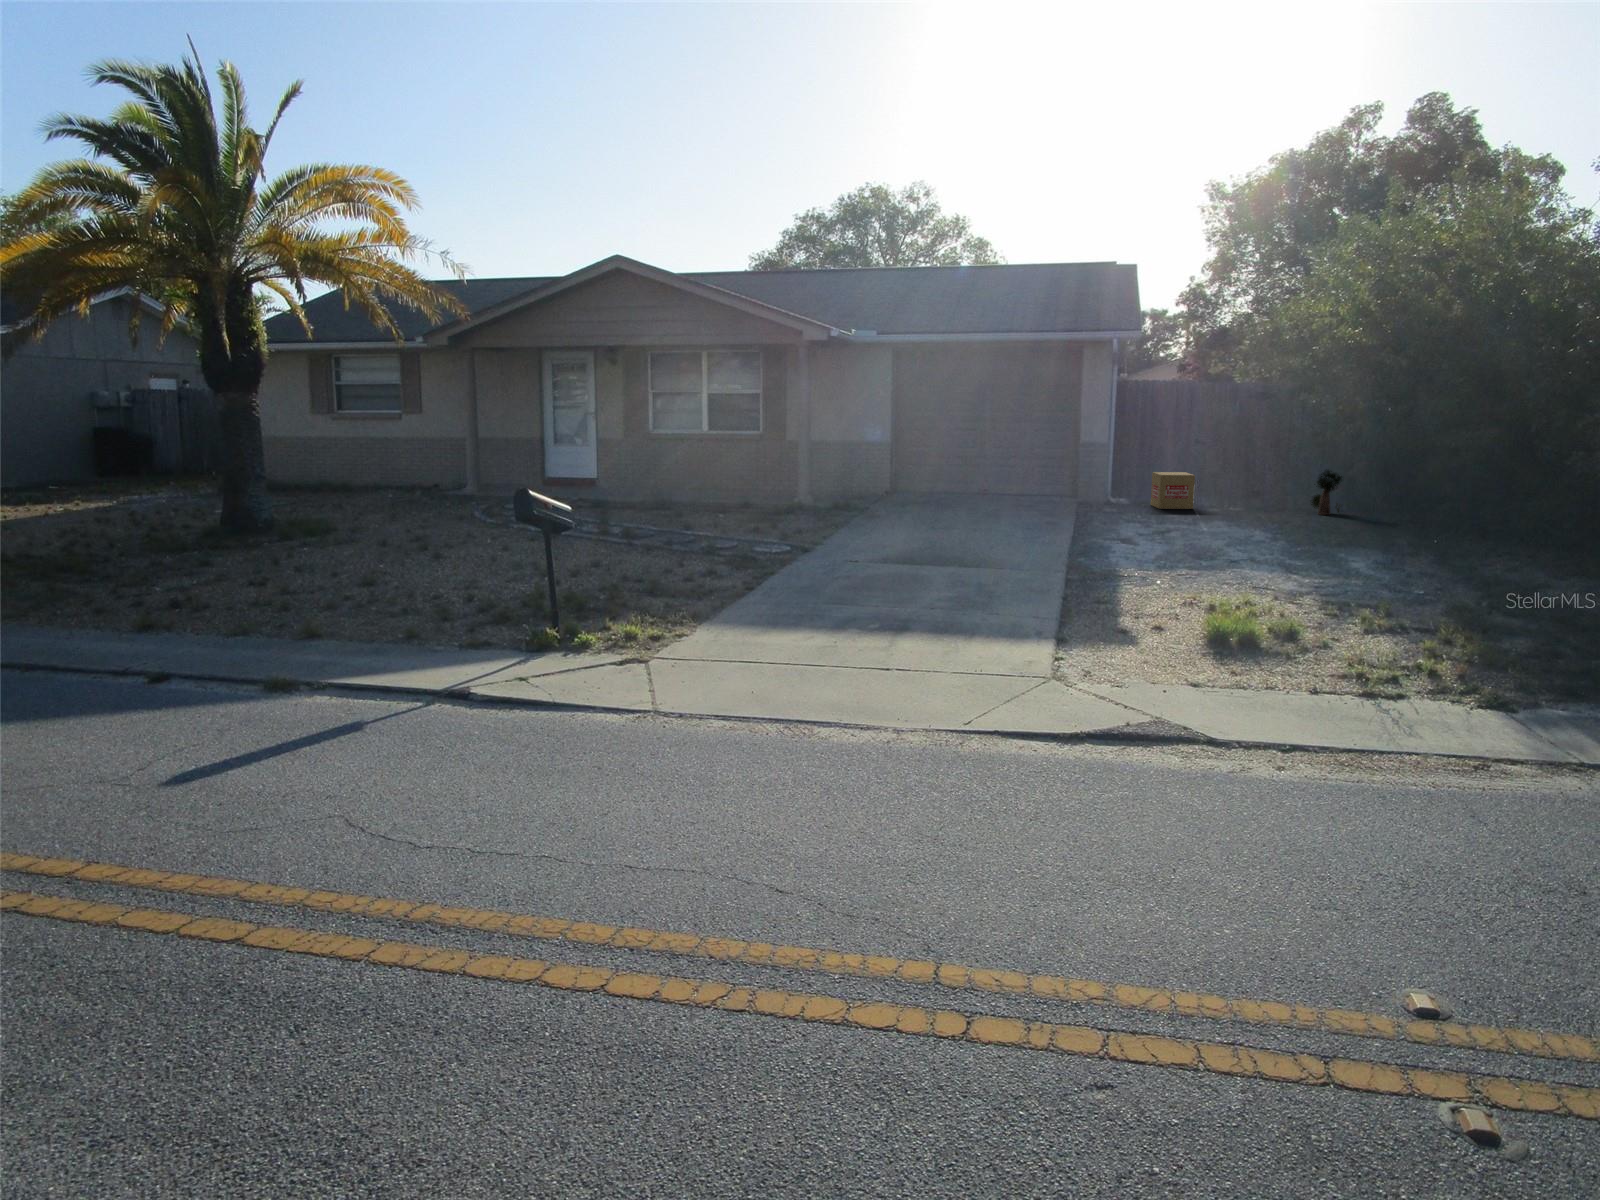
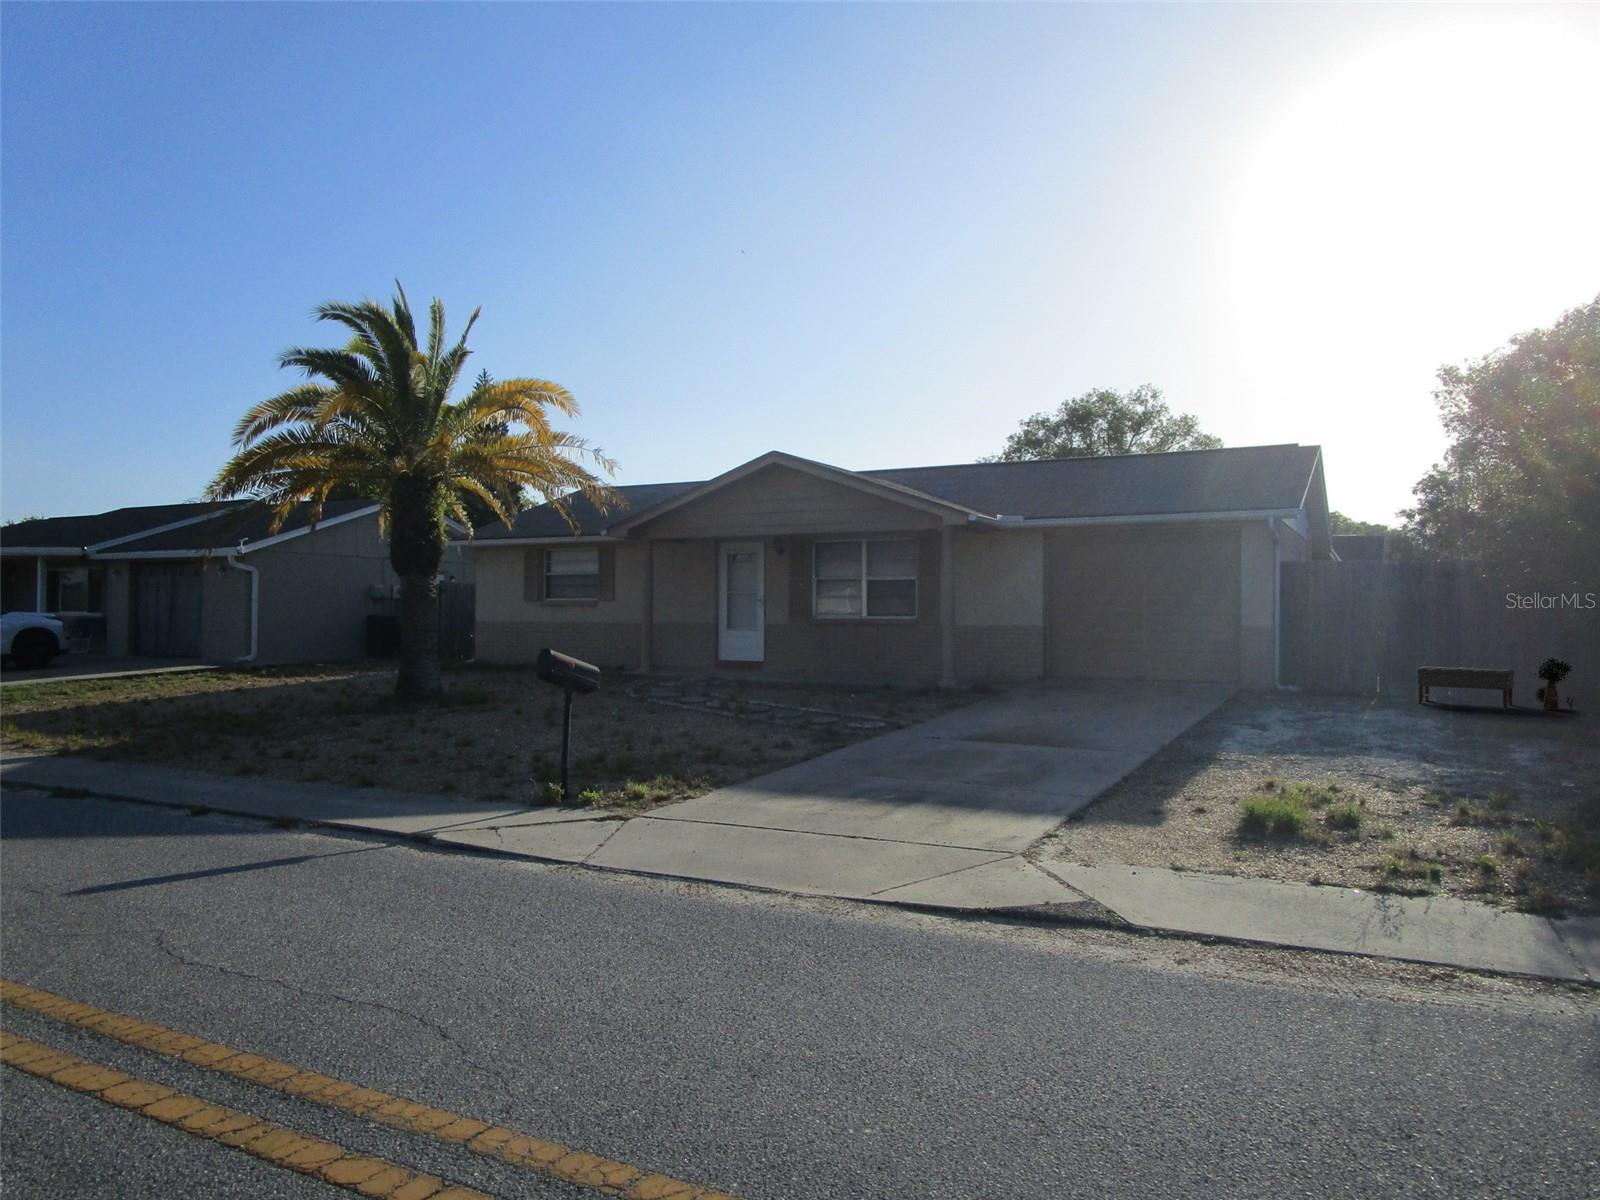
cardboard box: present [1151,472,1195,509] -> none [1346,661,1392,702]
bench: none [1216,477,1294,513] -> present [1417,666,1514,708]

